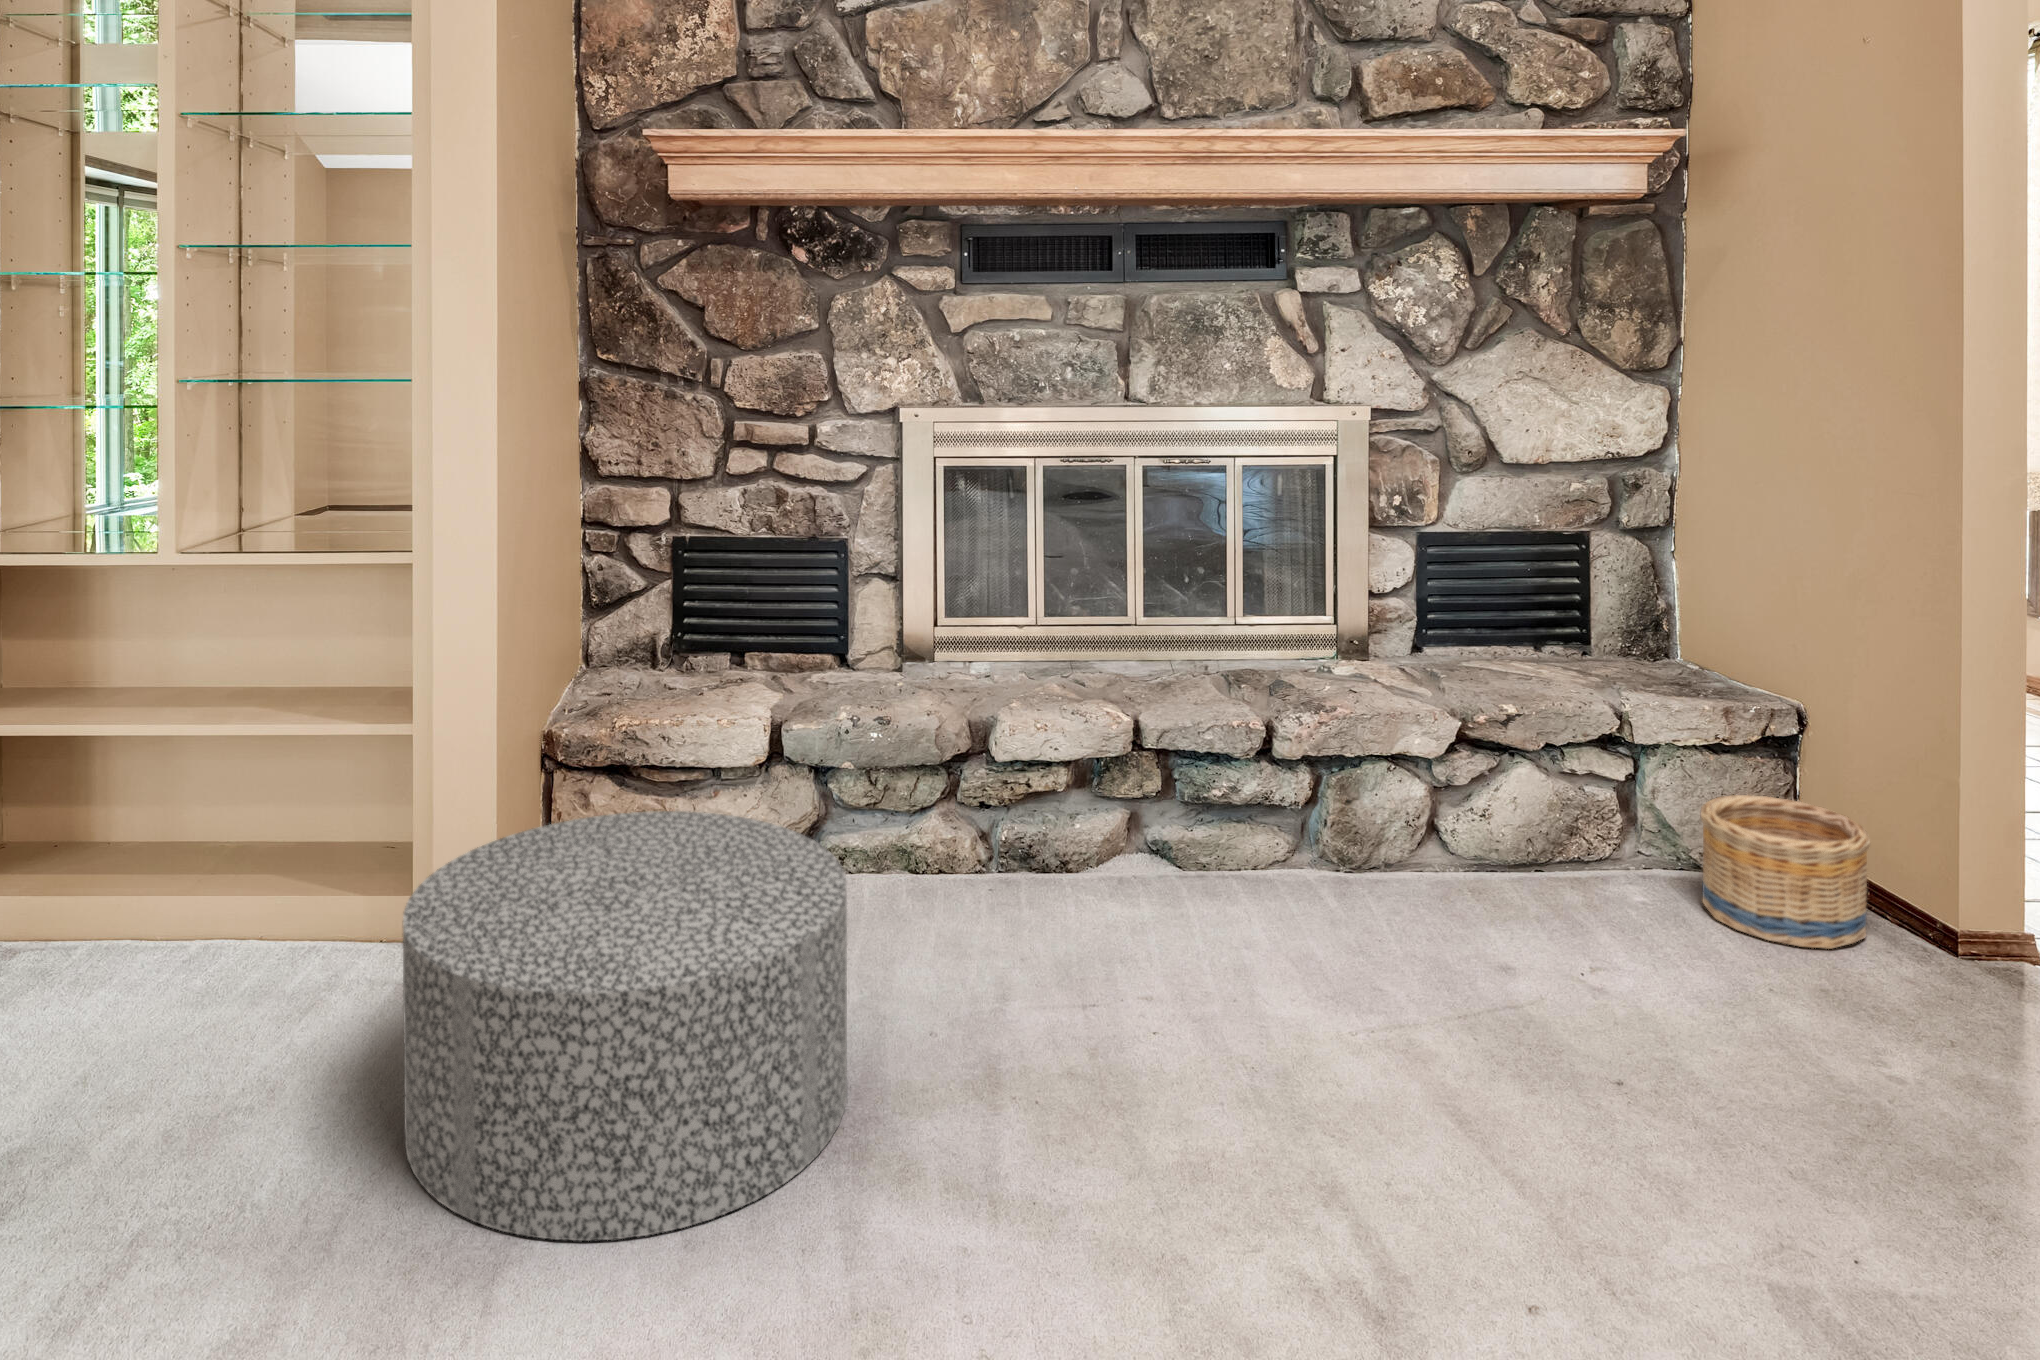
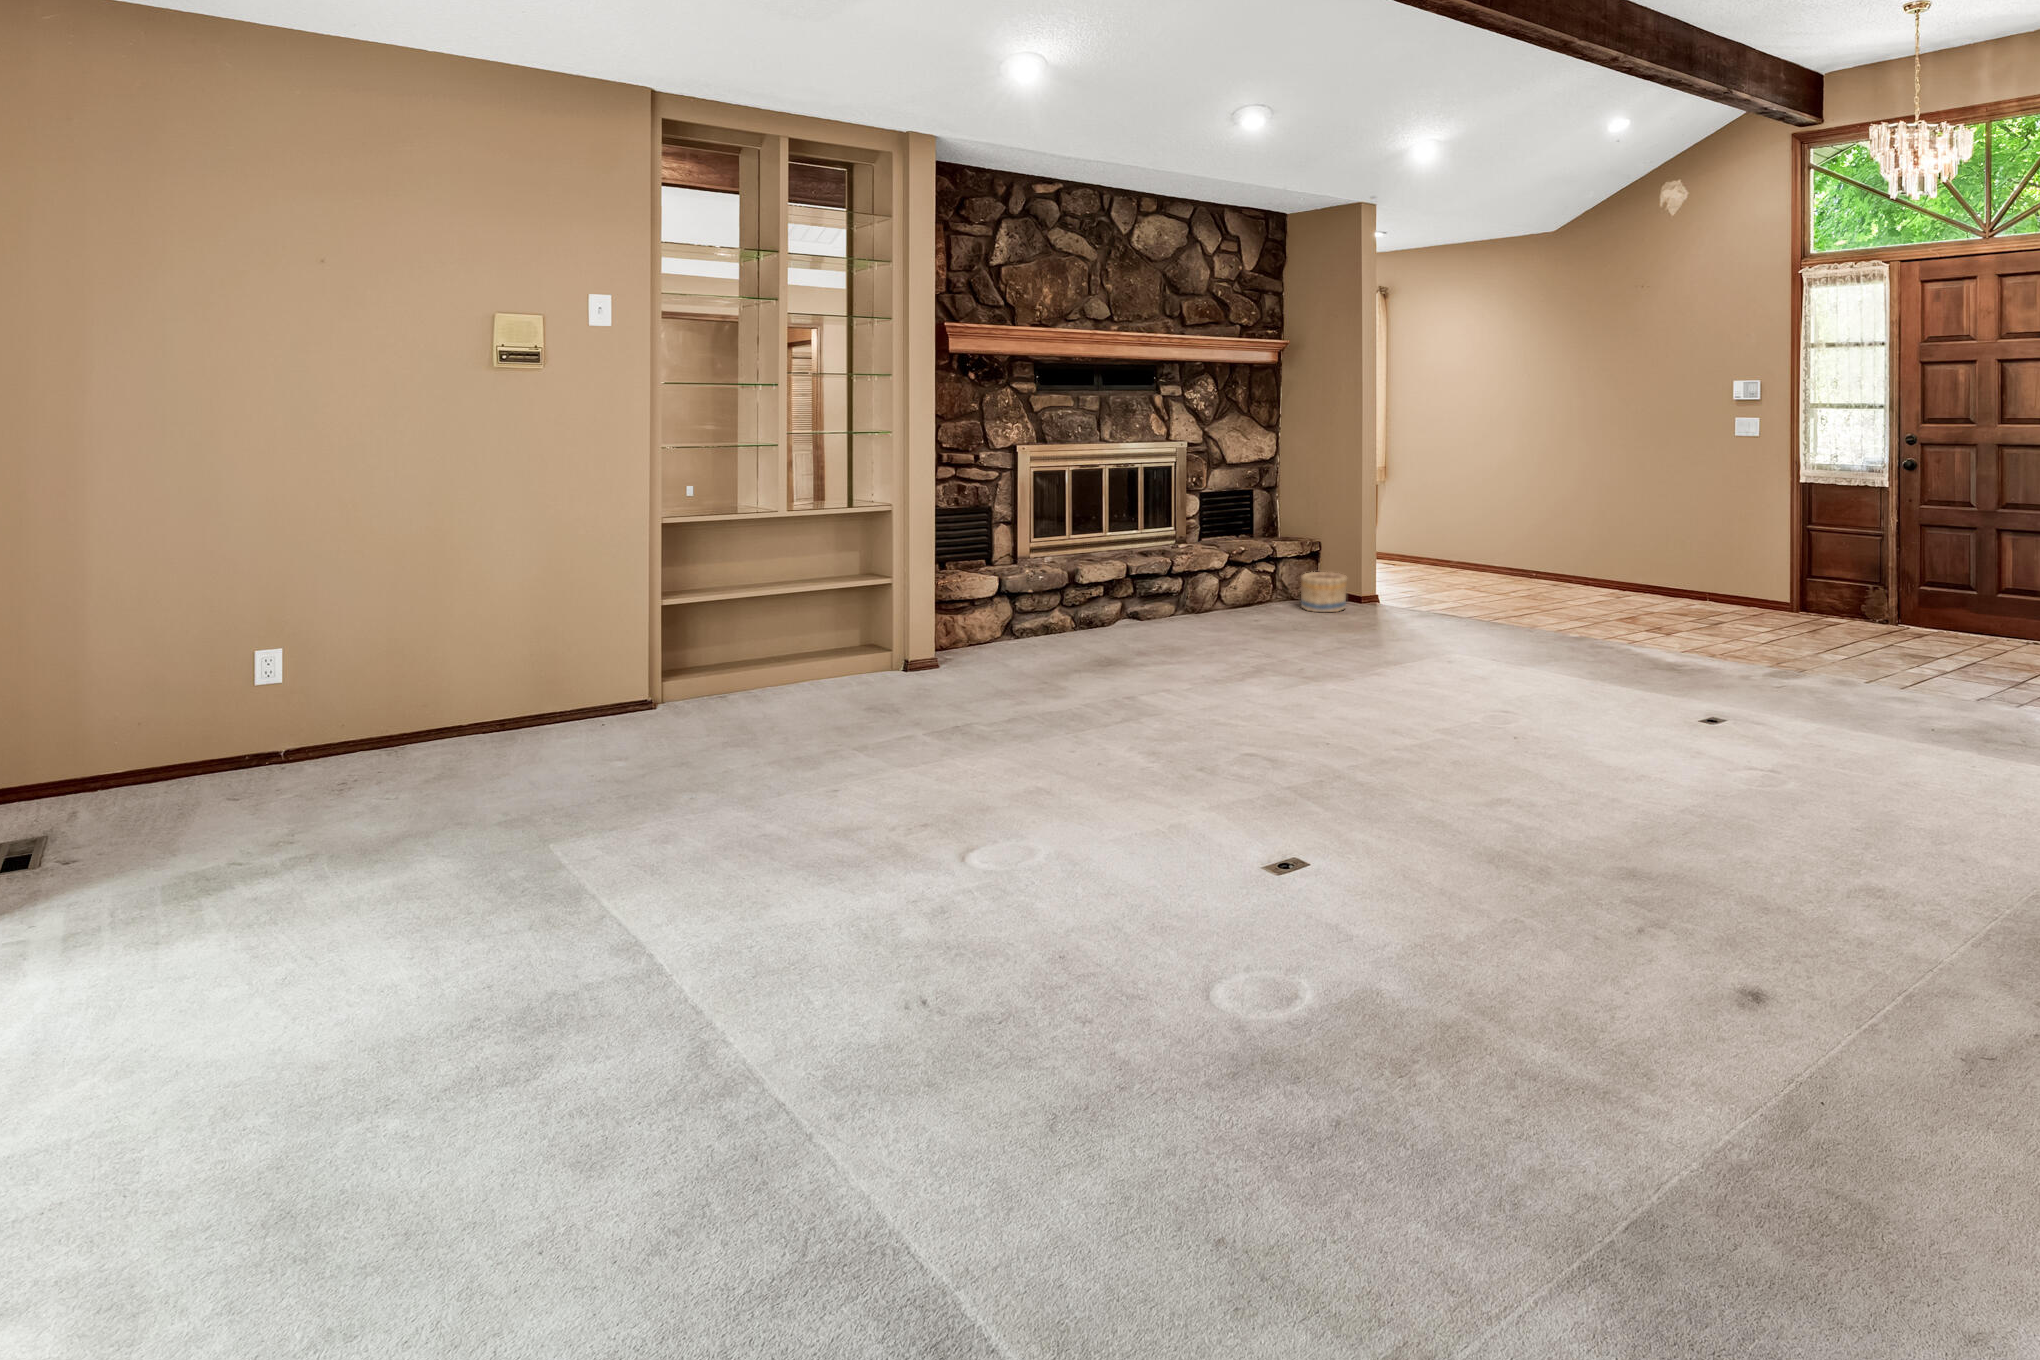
ottoman: present [403,811,847,1241] -> none [979,595,1129,696]

